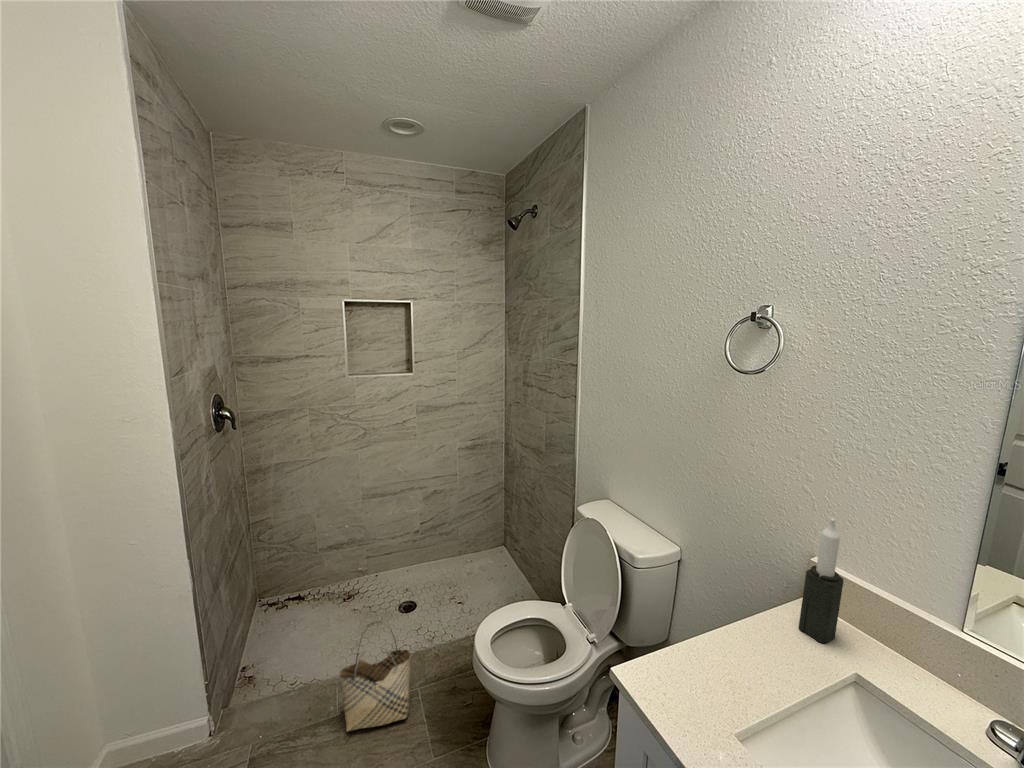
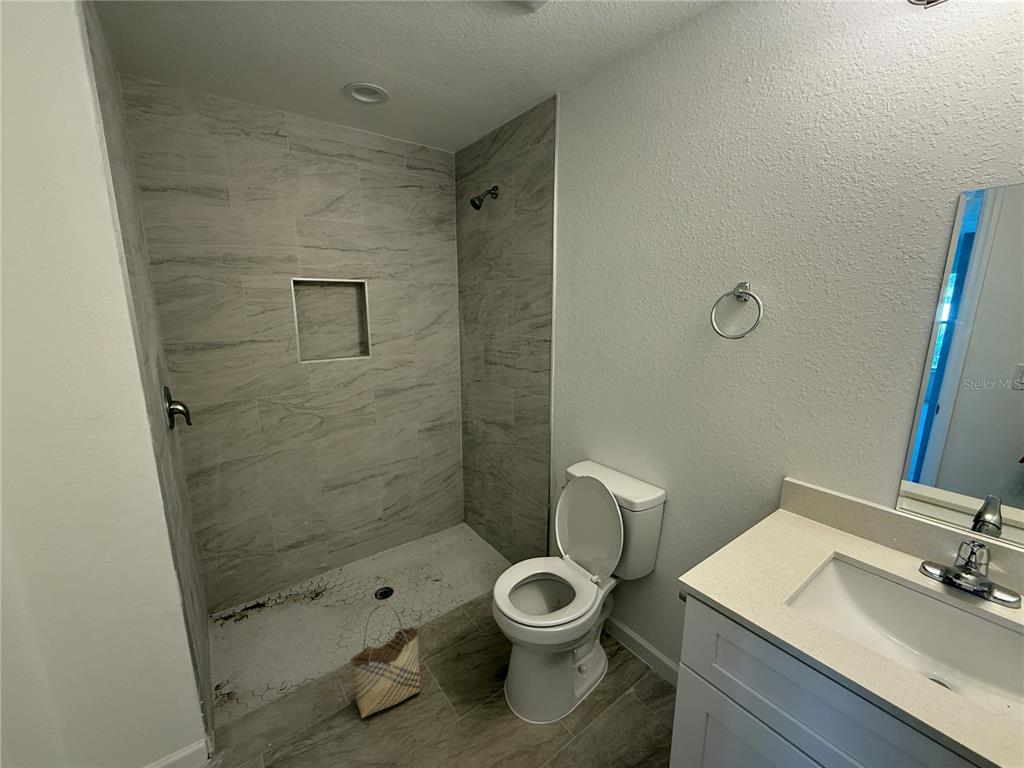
candle: present [799,518,844,643] -> none [785,443,818,537]

